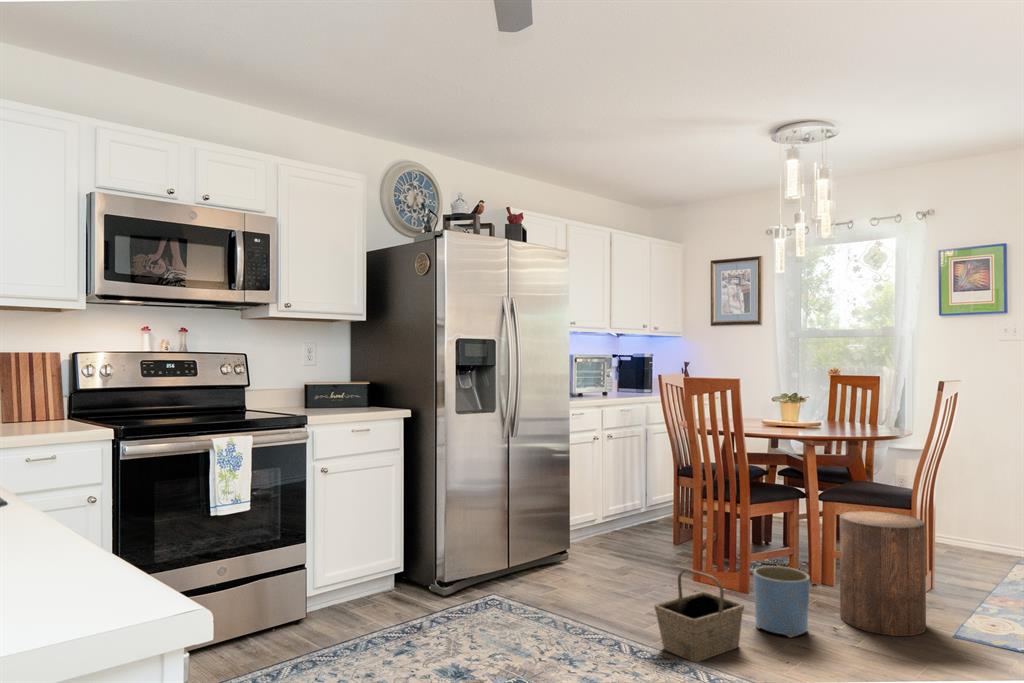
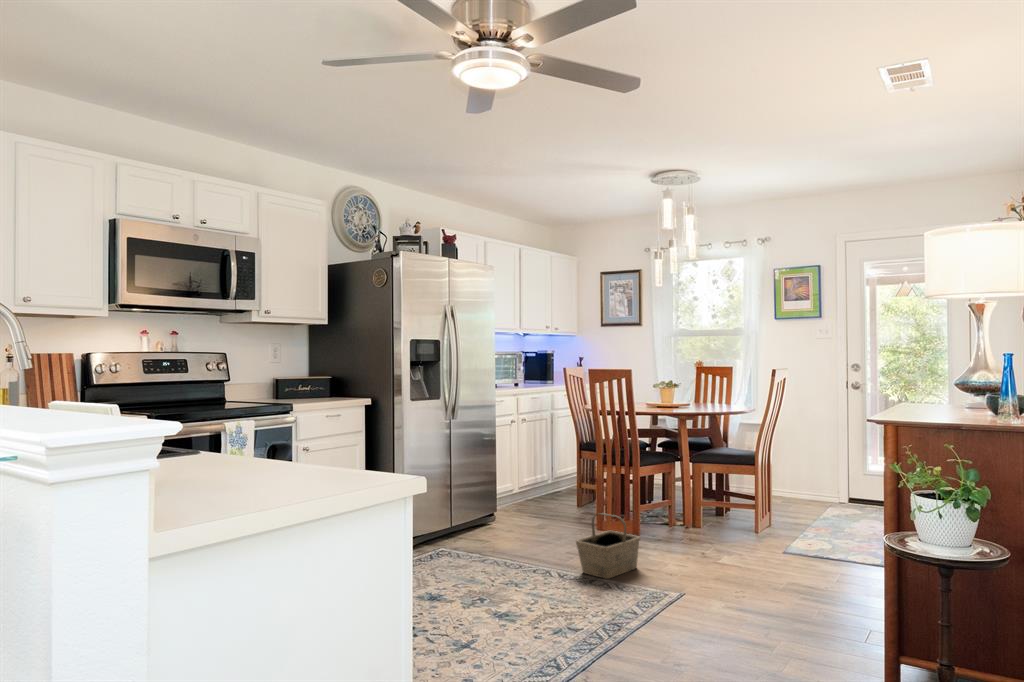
stool: present [840,511,926,636] -> none [706,468,765,555]
planter: present [753,566,810,637] -> none [645,511,685,561]

